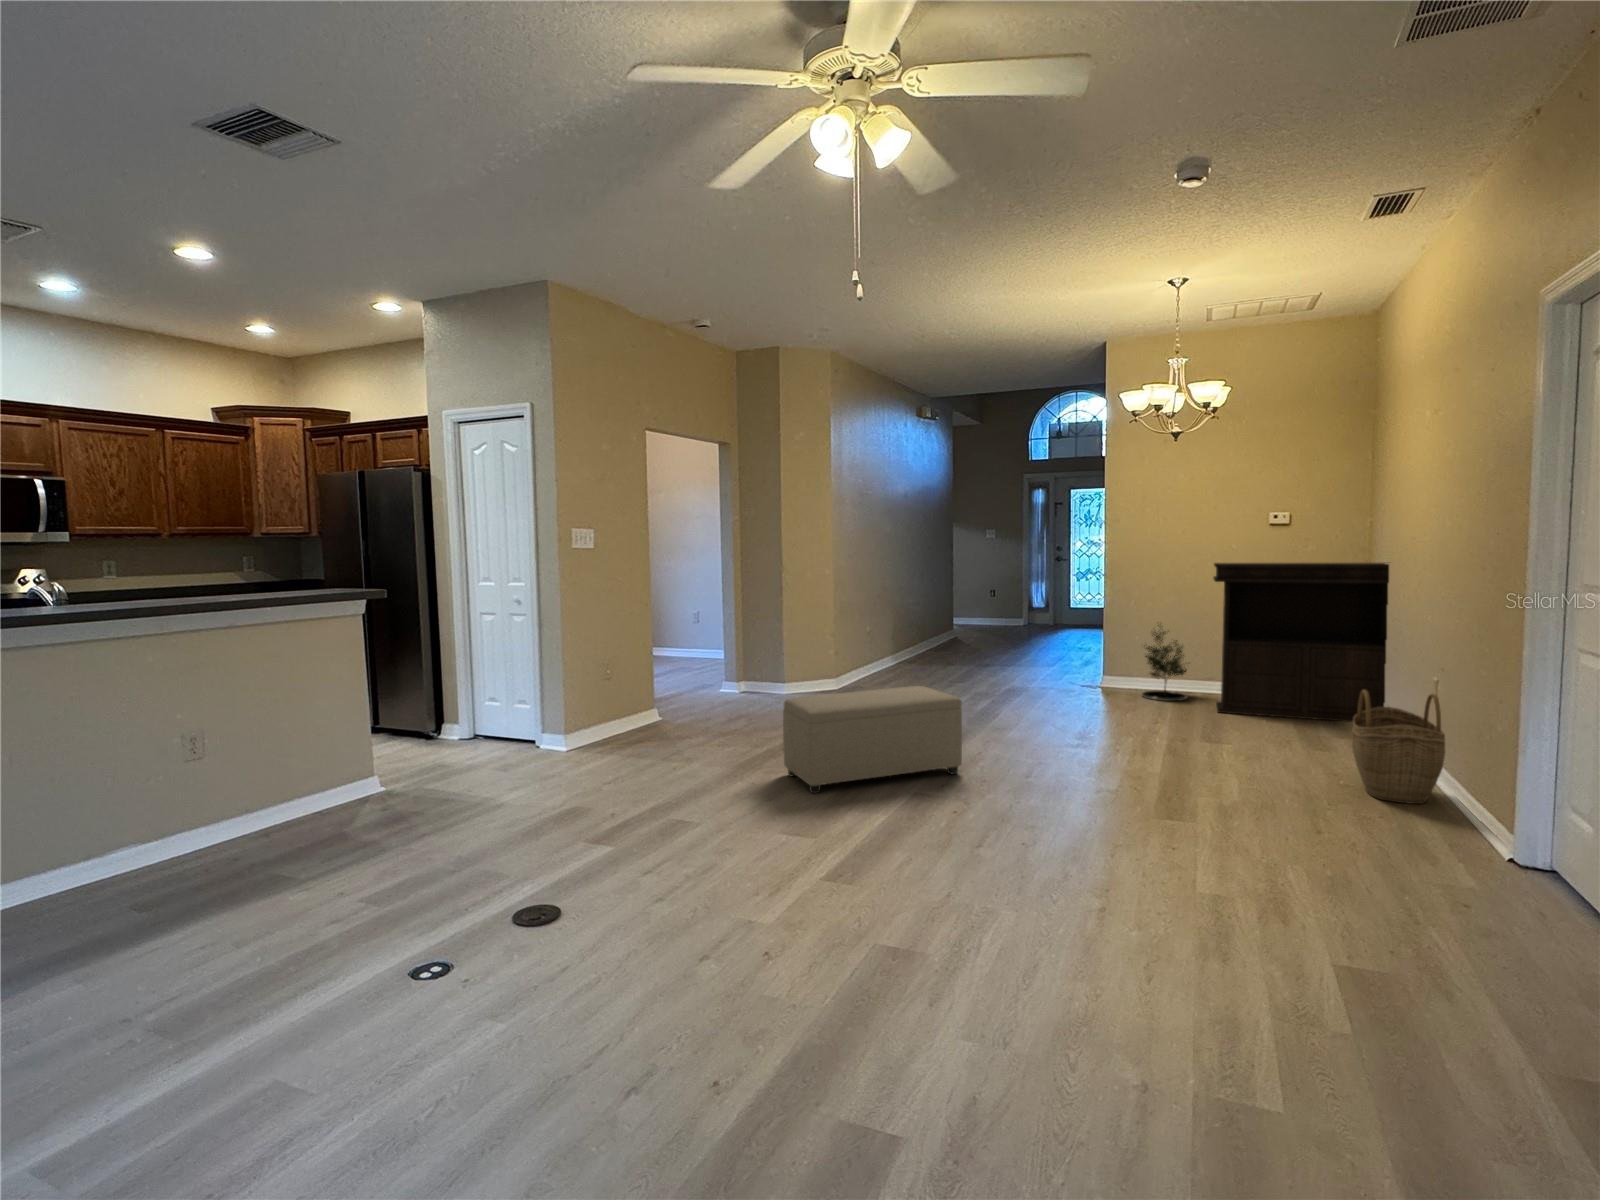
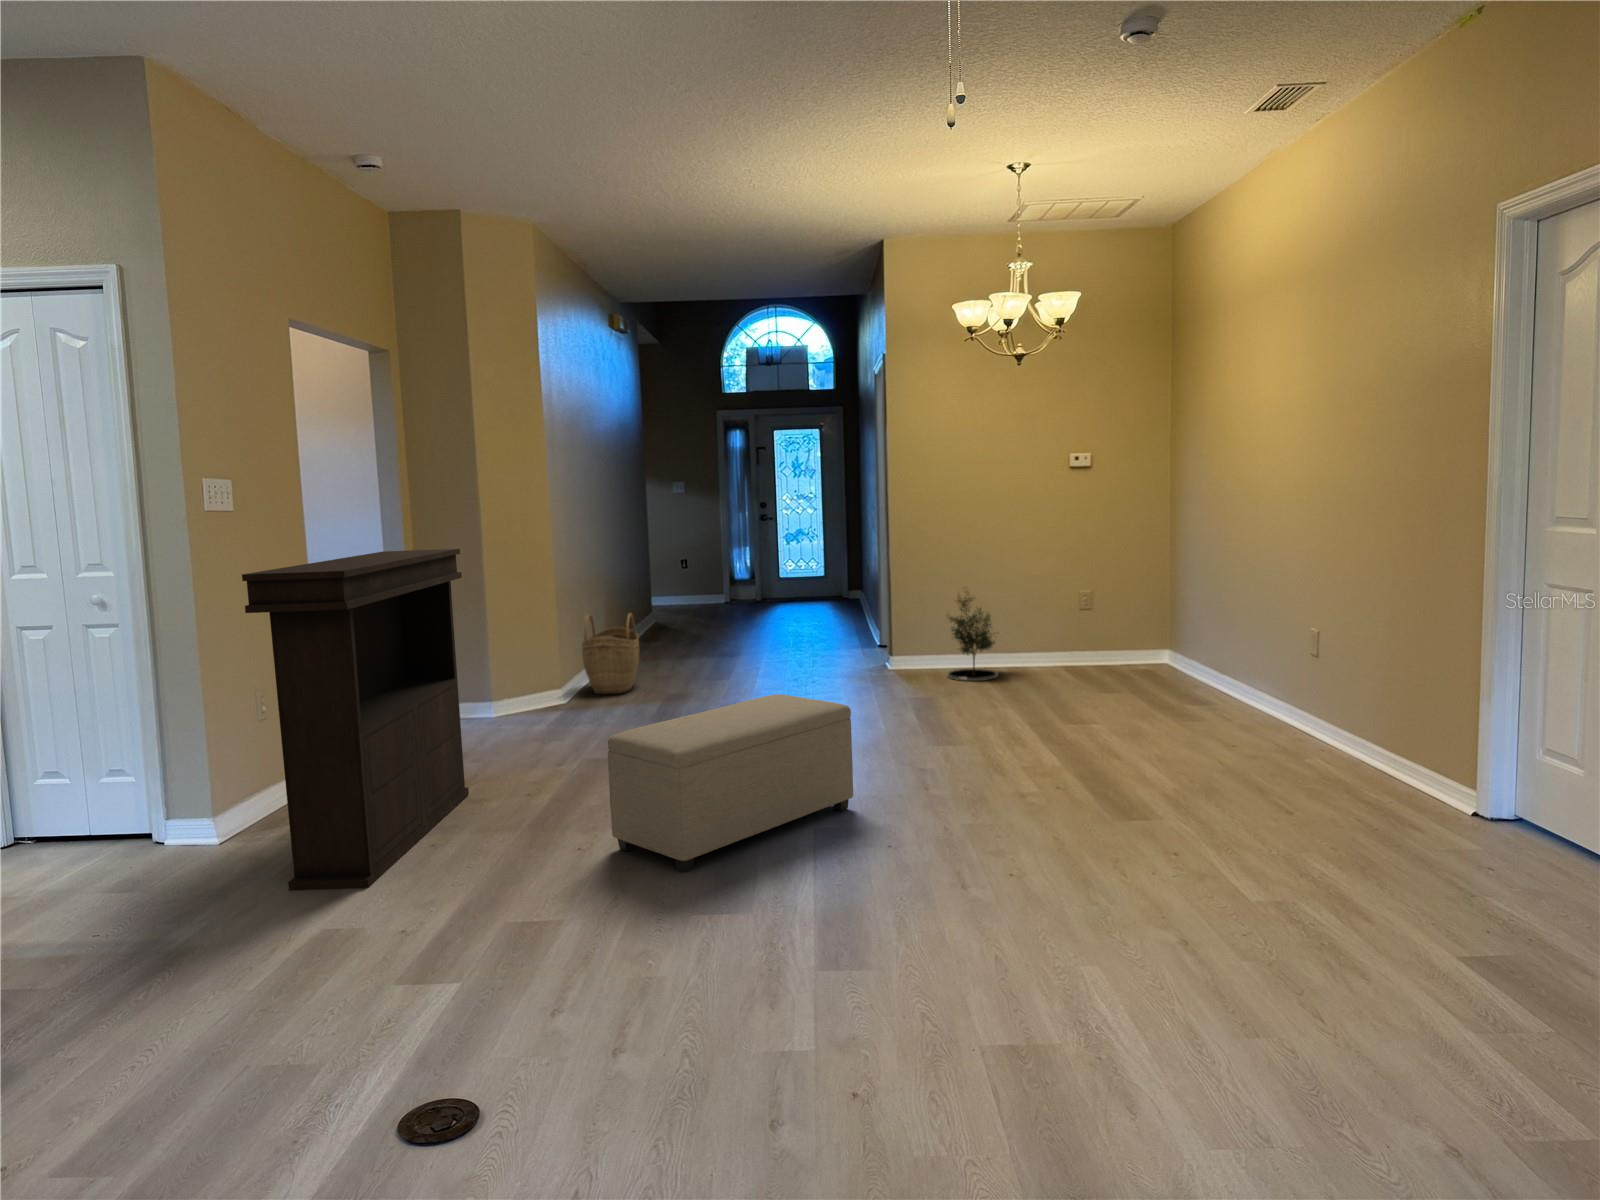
console table: present [1213,563,1389,722] -> present [242,549,469,891]
woven basket: present [1352,690,1445,804] -> present [582,613,639,694]

